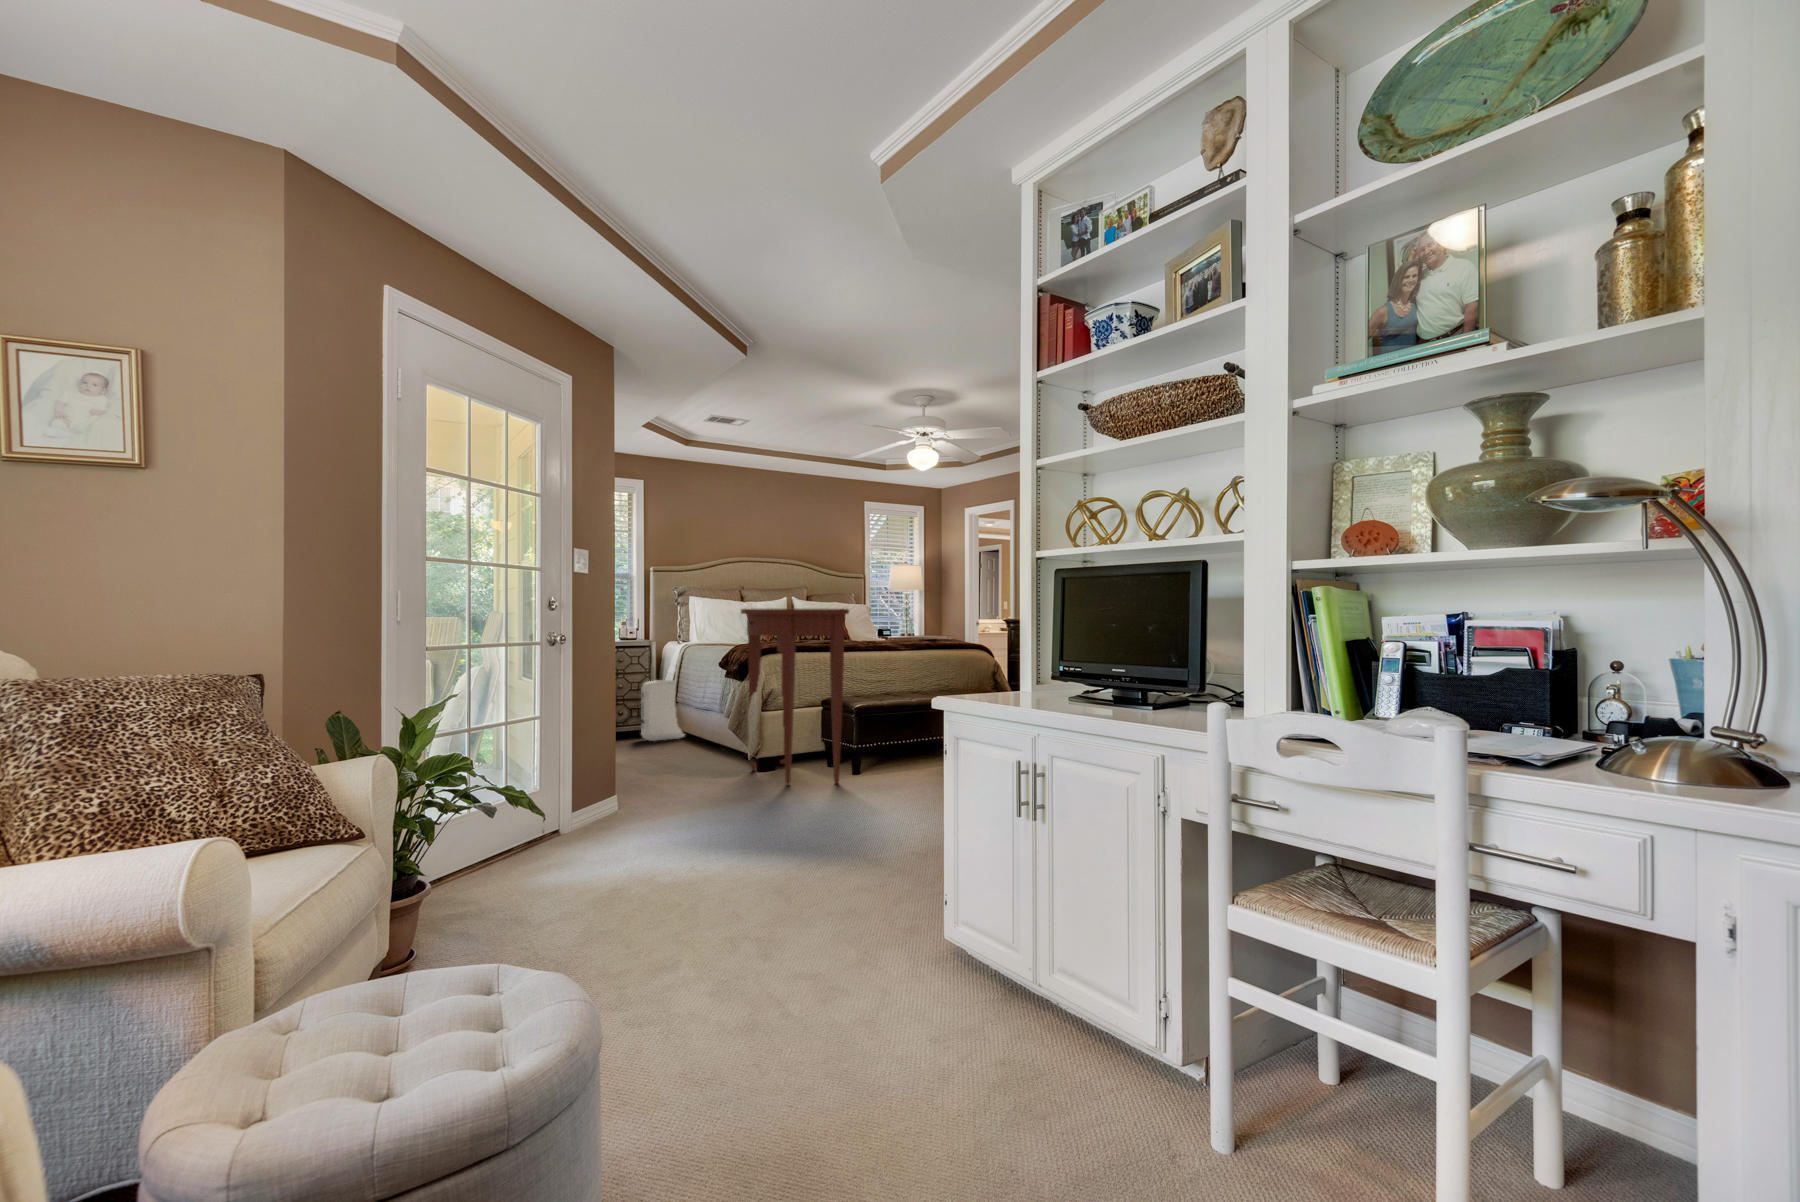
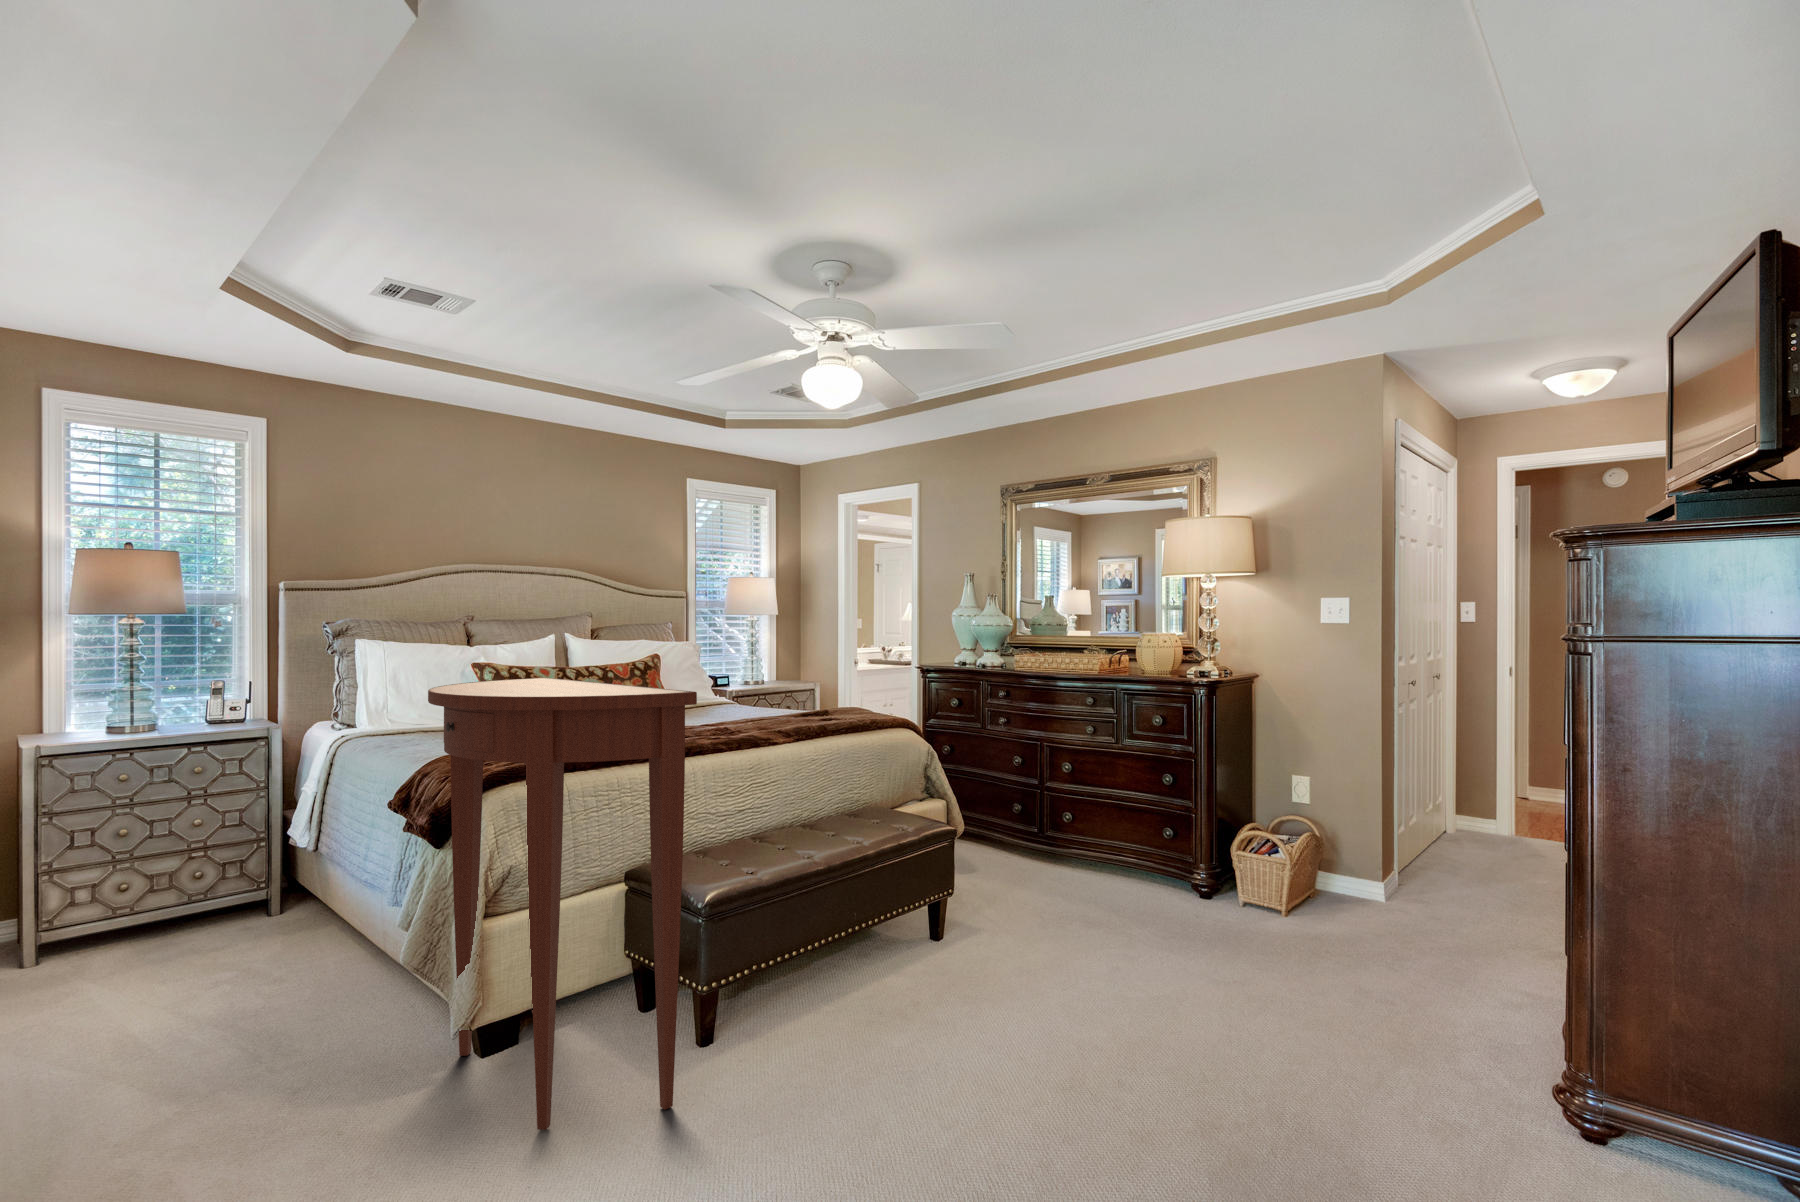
air purifier: present [641,680,684,741] -> none [239,804,345,935]

